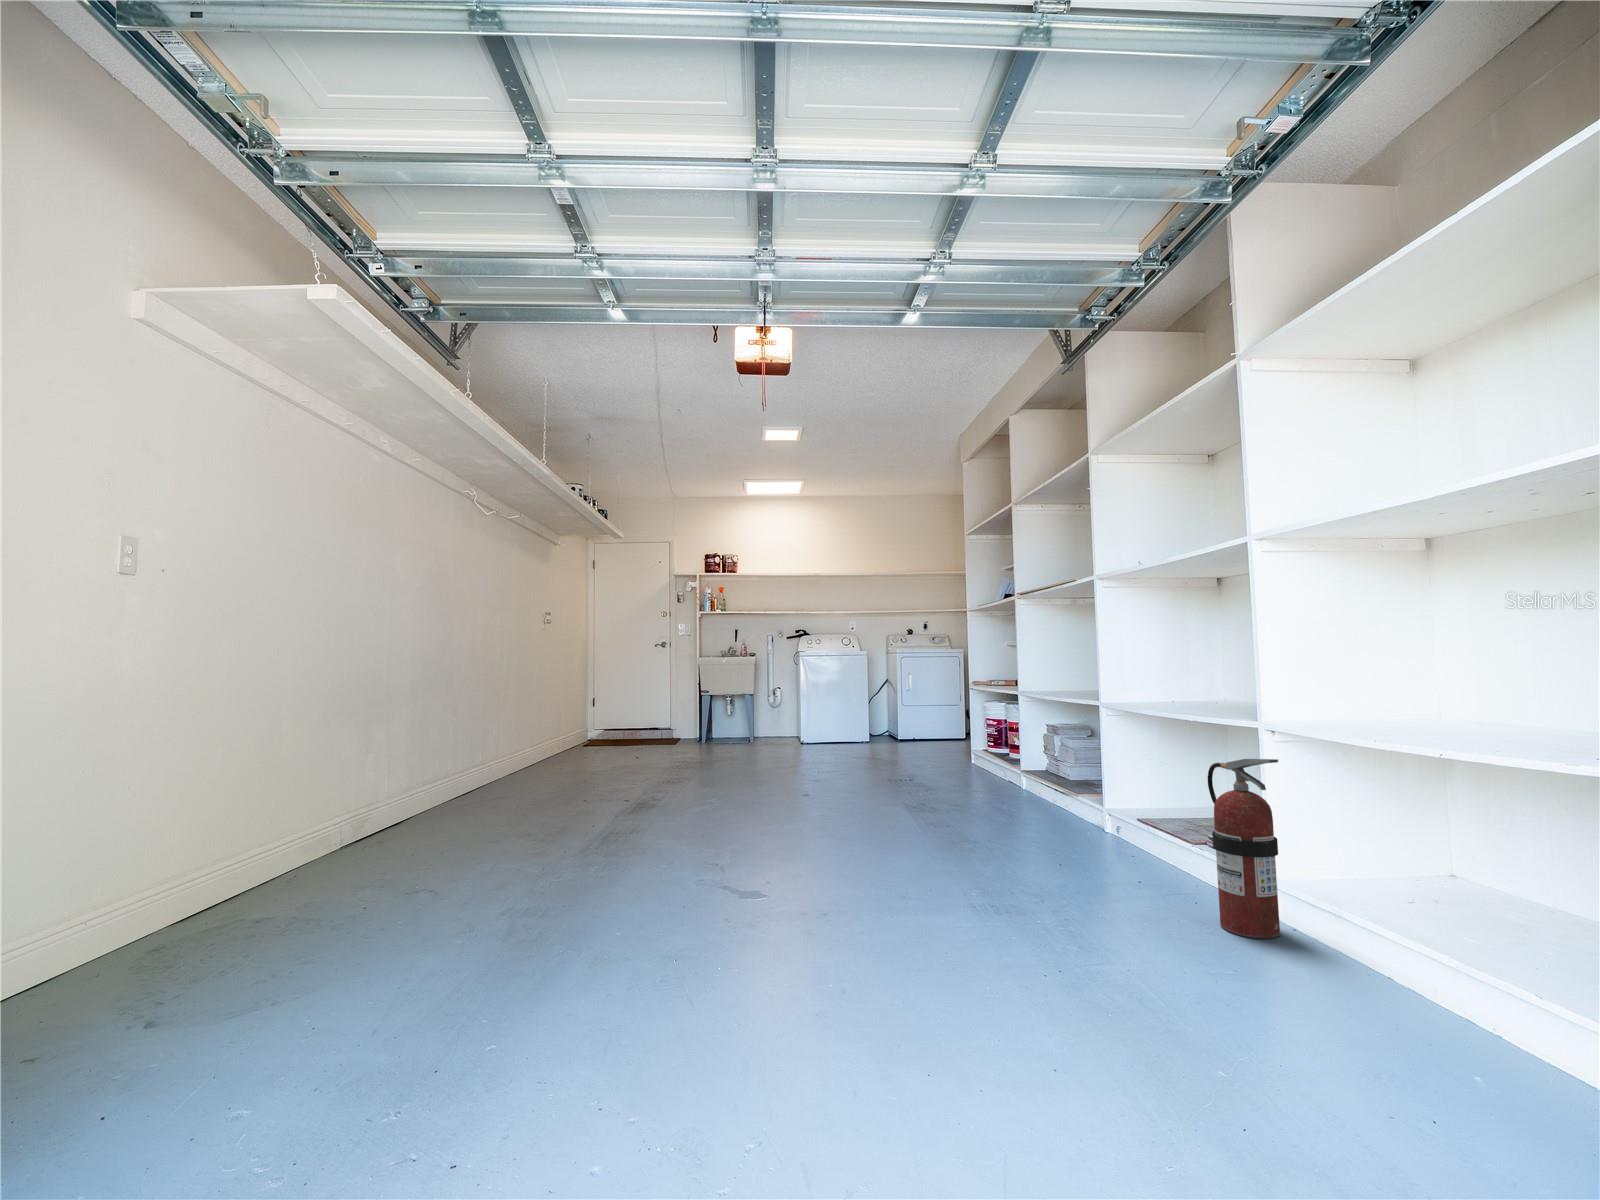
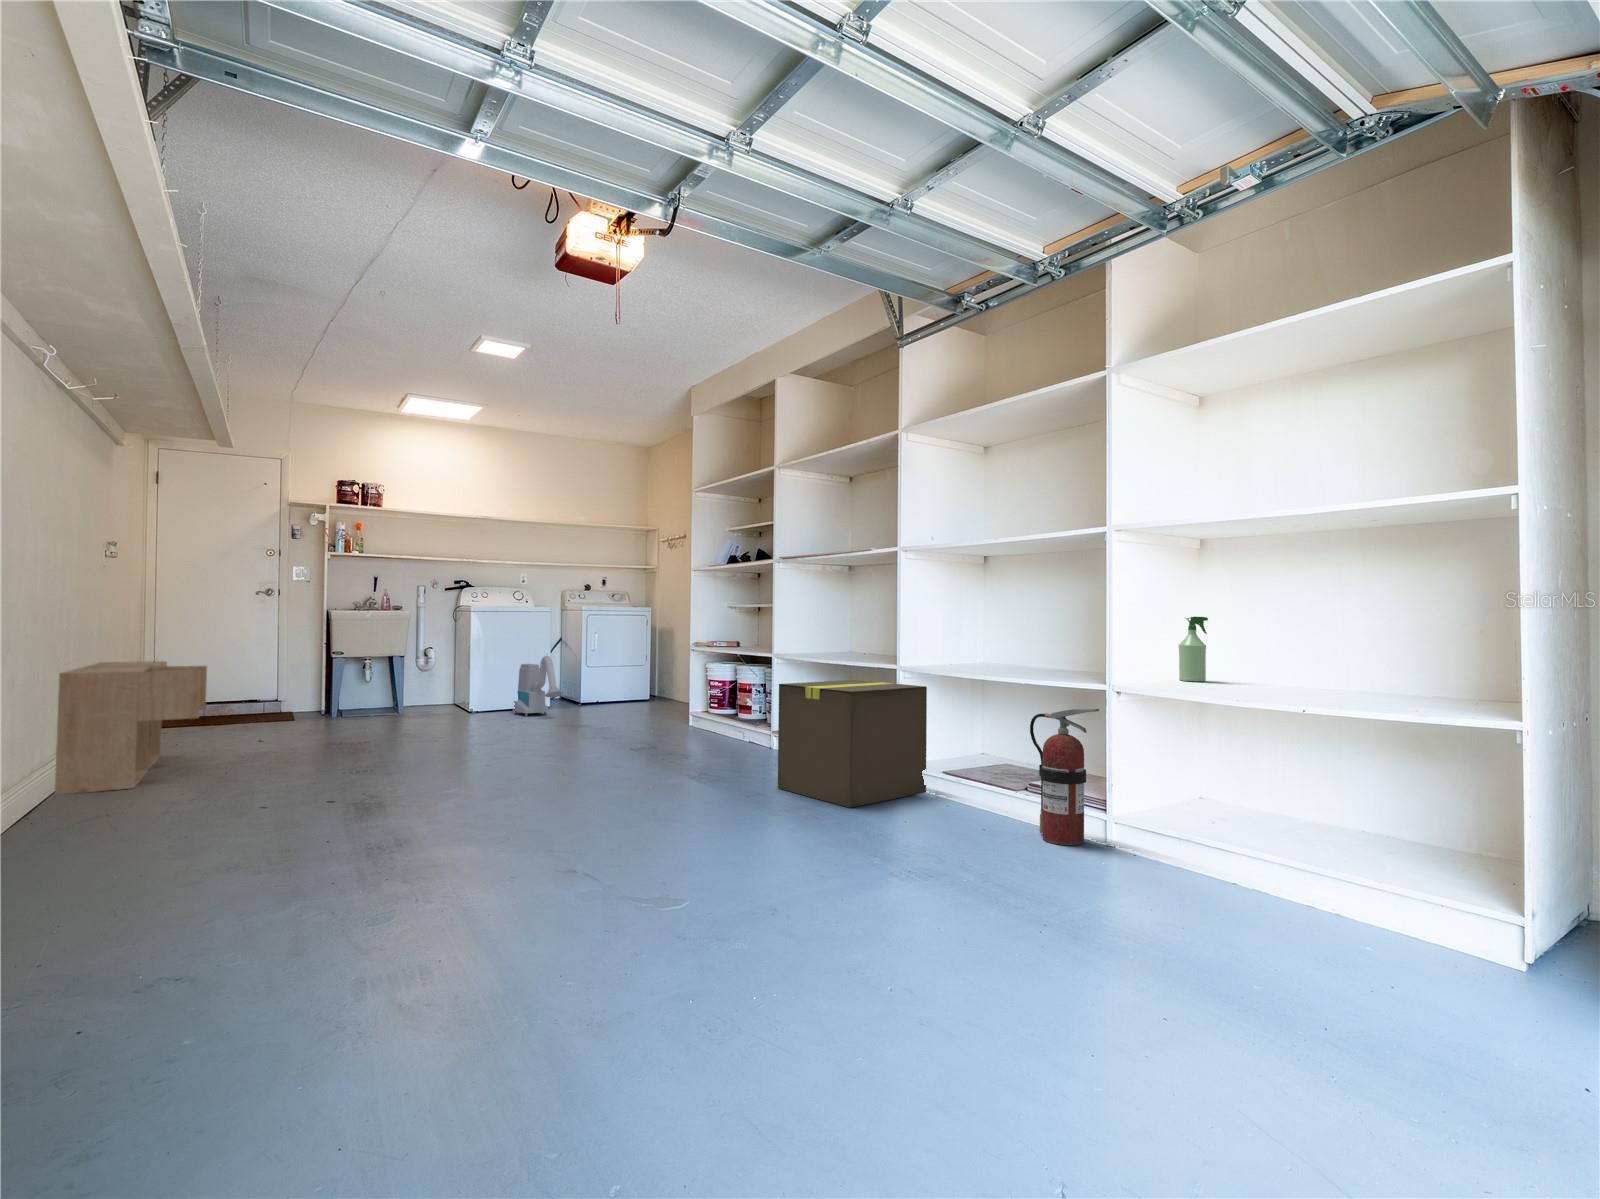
spray bottle: none [1443,633,1494,727] -> present [1179,617,1208,681]
vacuum cleaner: none [831,693,864,748] -> present [513,656,563,716]
storage cabinet: none [482,696,578,787] -> present [55,661,207,795]
cardboard box: none [971,719,1139,858] -> present [778,680,927,808]

